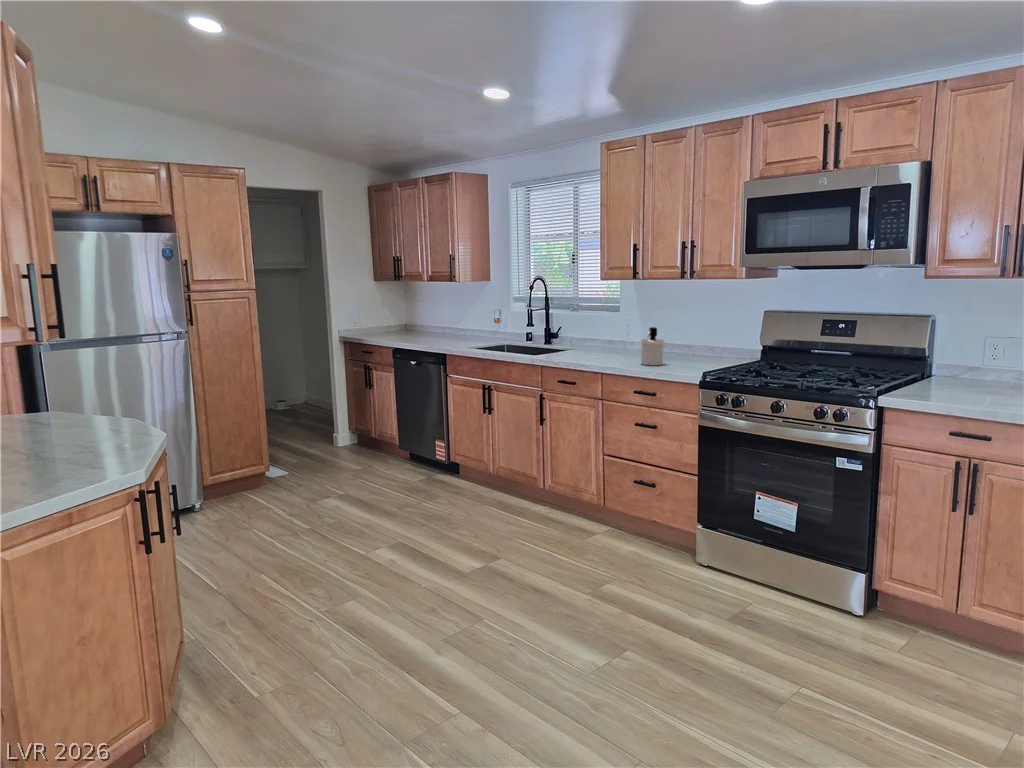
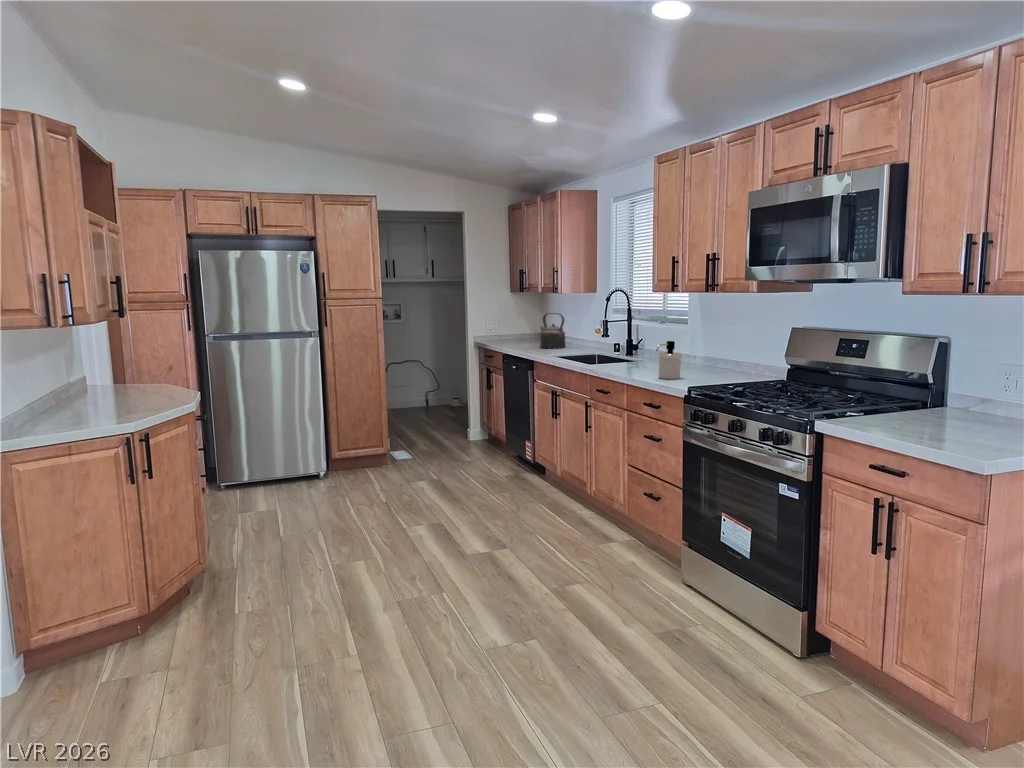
kettle: none [425,303,456,341] -> present [540,313,565,349]

